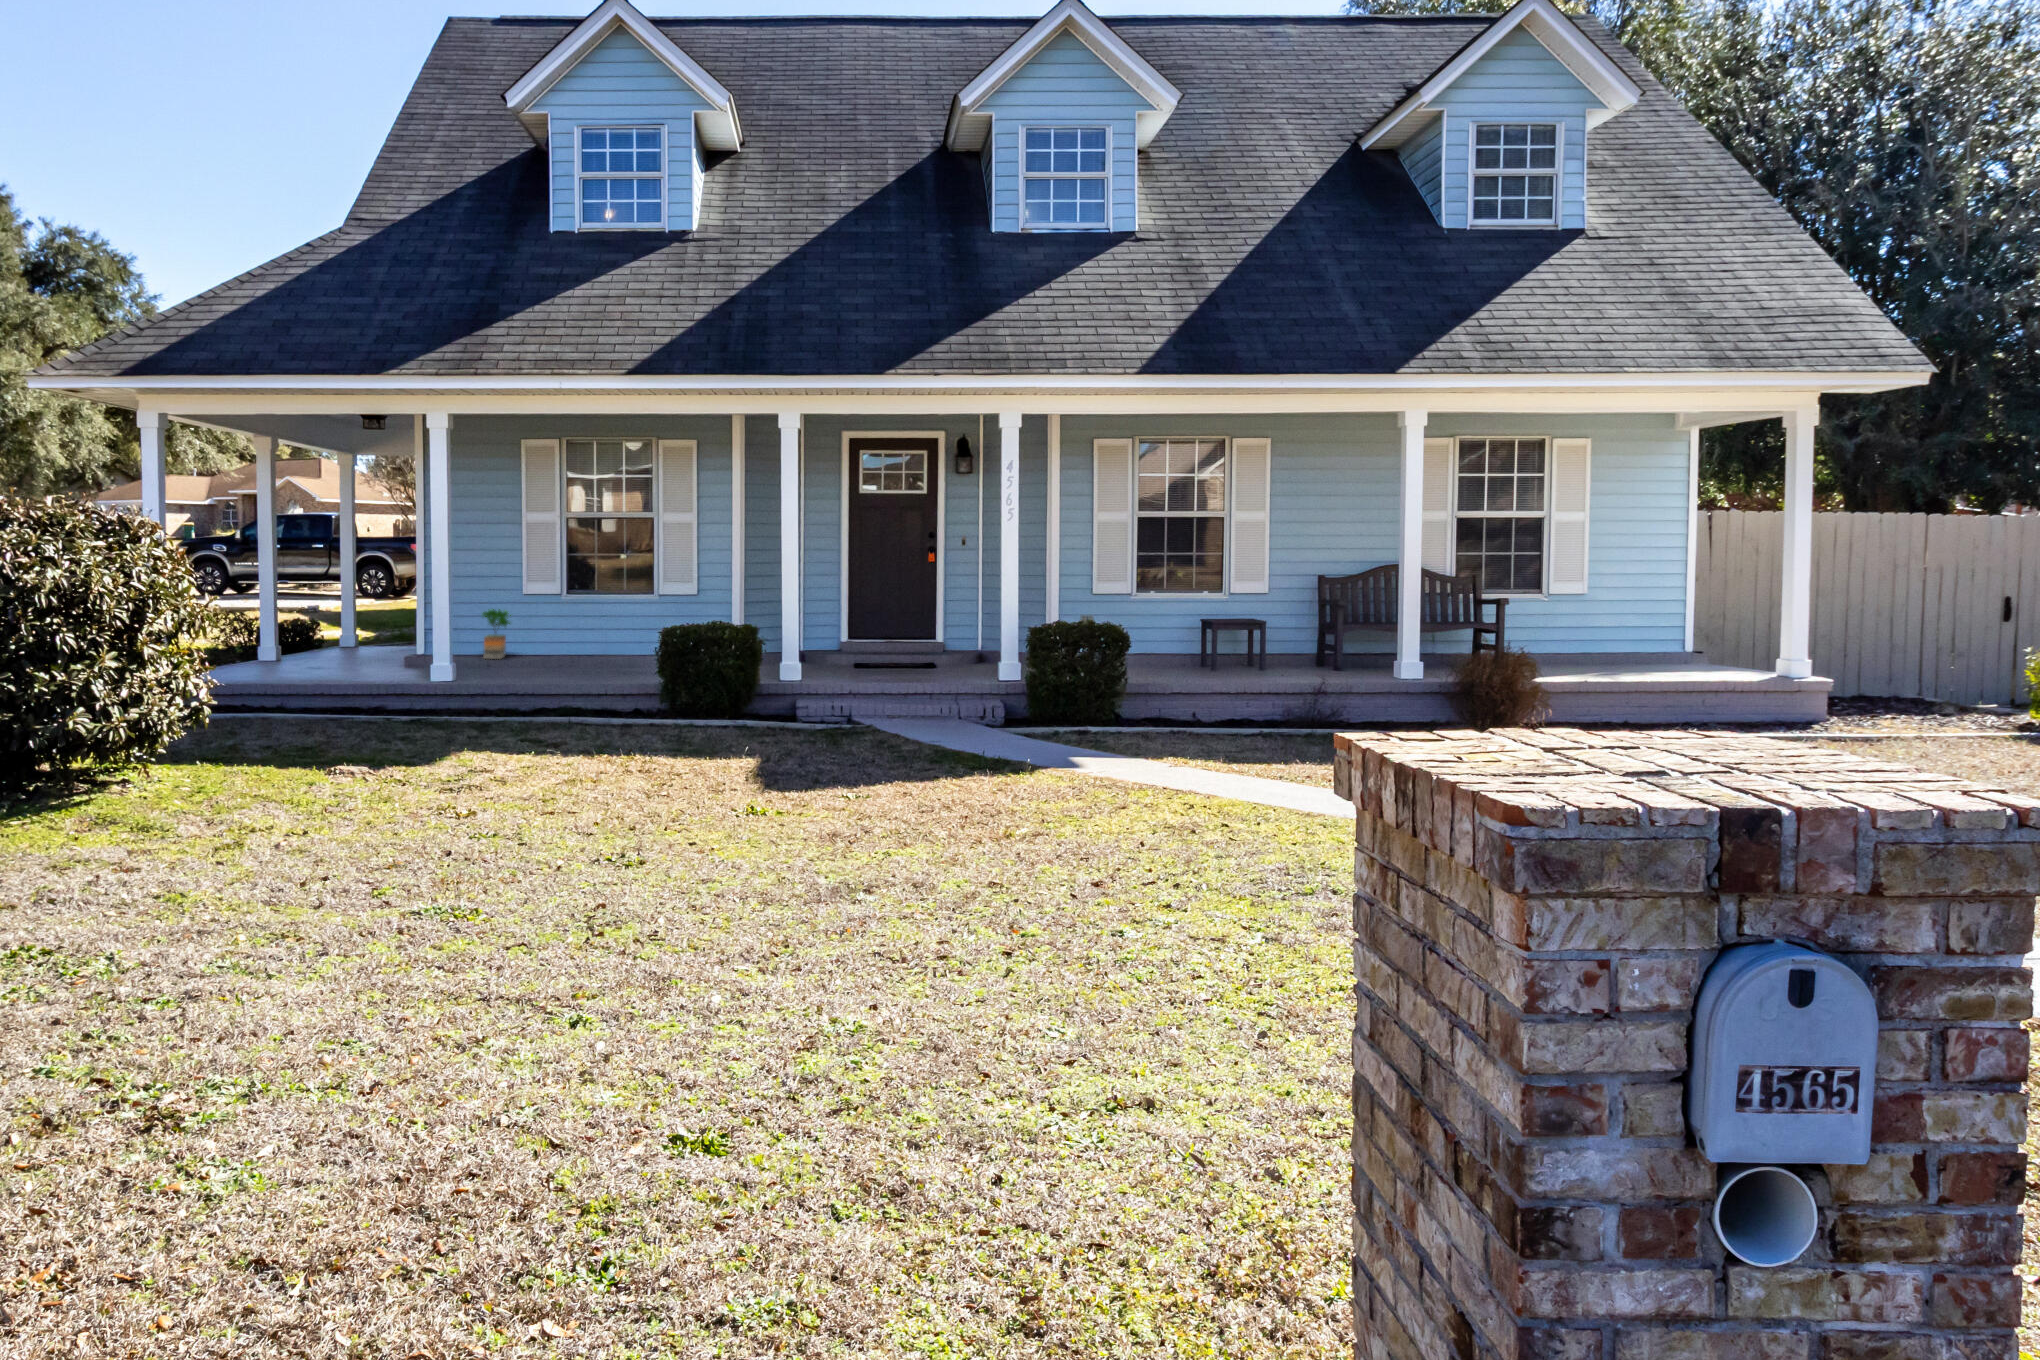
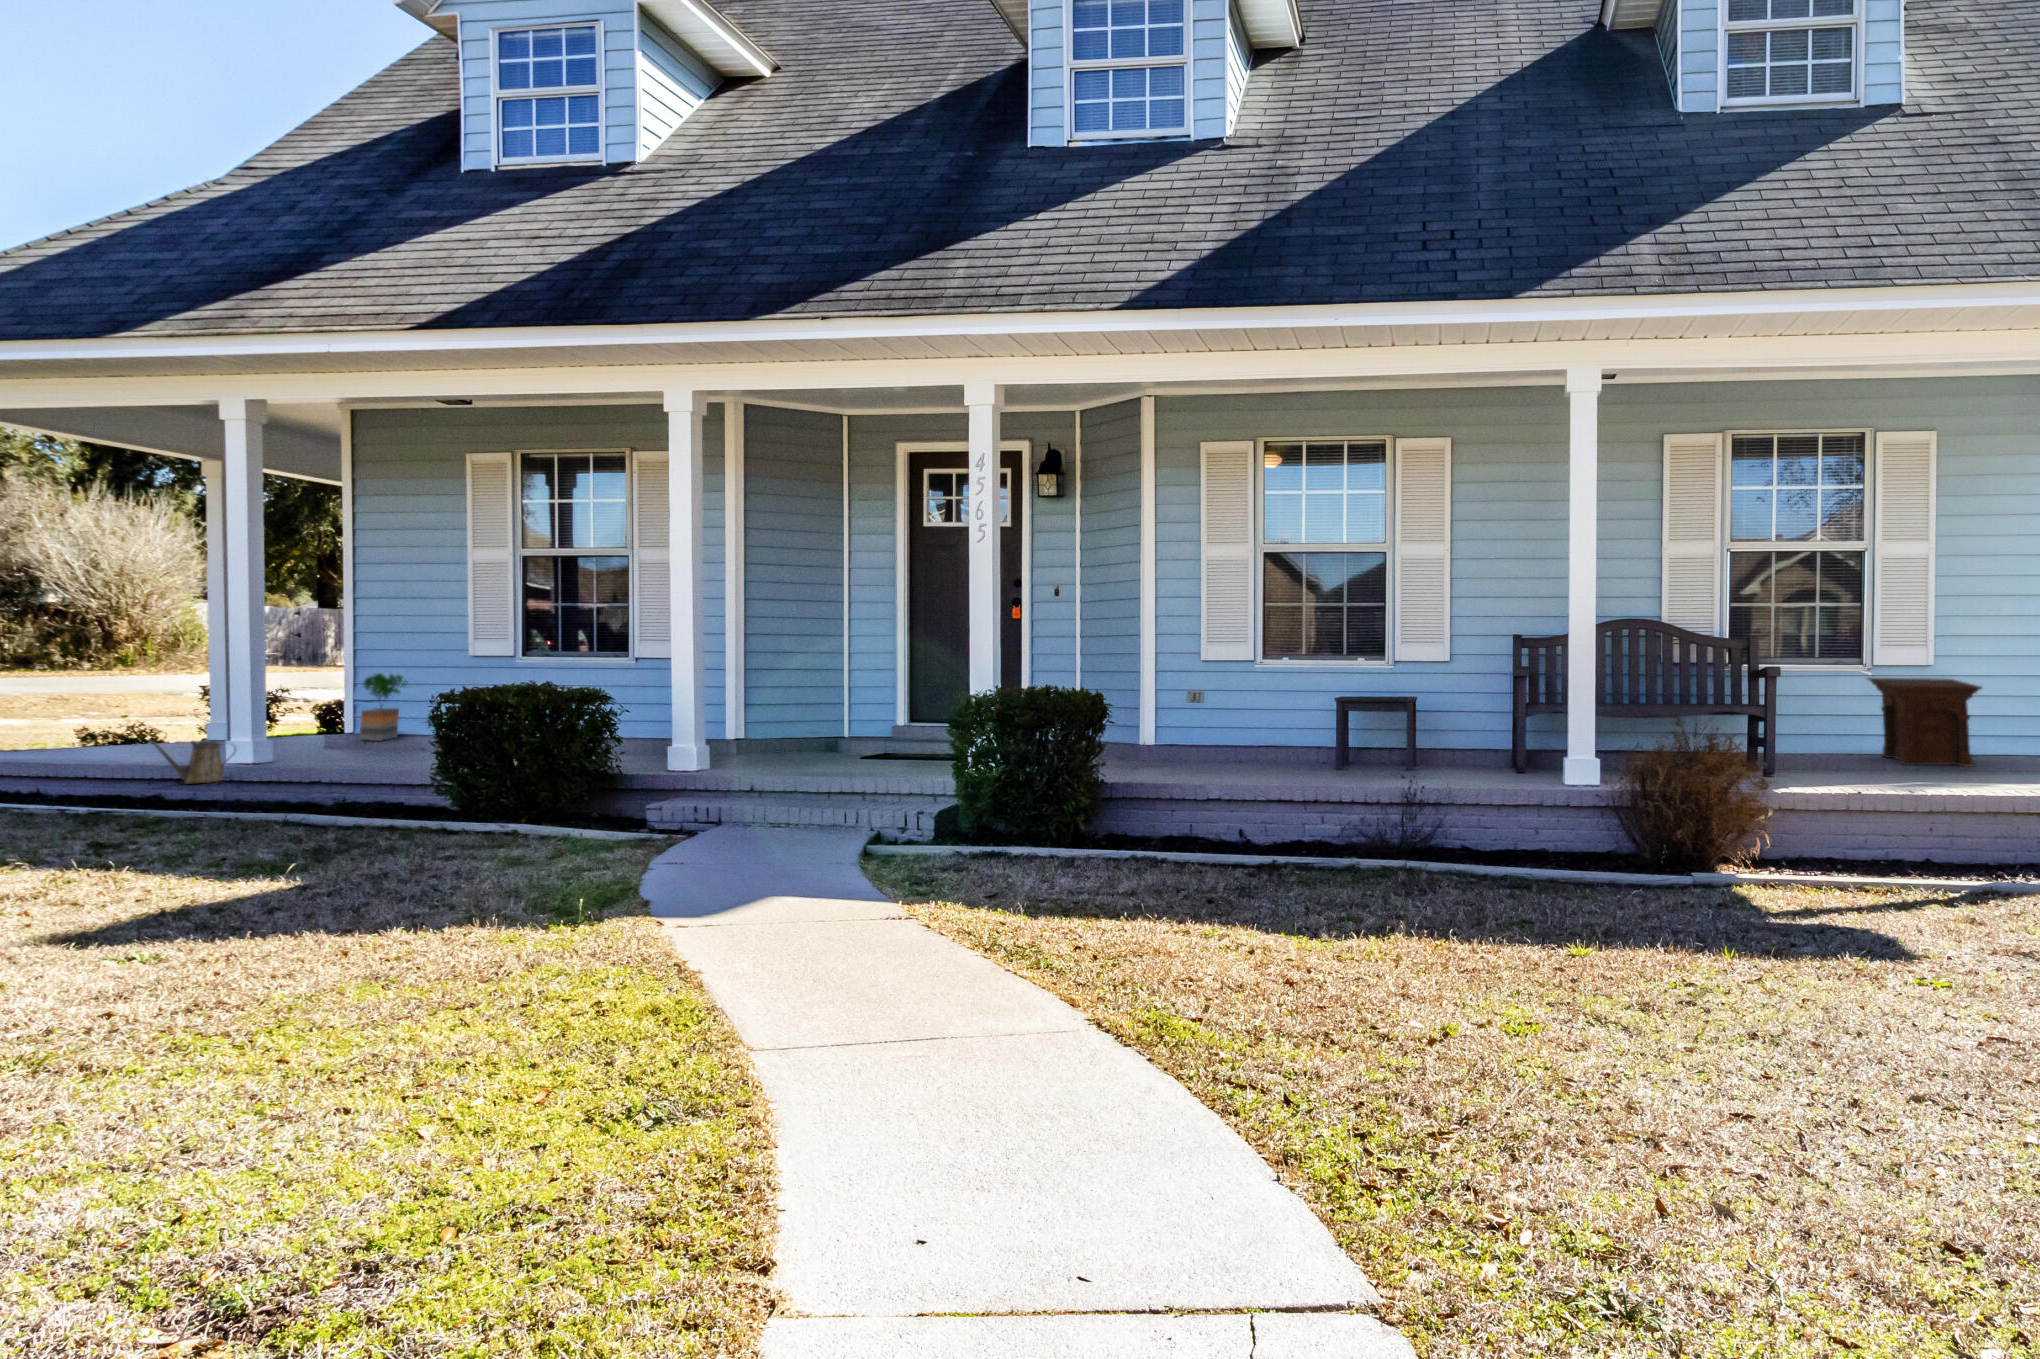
side table: none [1546,605,1630,662] -> present [1868,678,1982,766]
watering can: none [403,662,450,694] -> present [150,740,237,784]

